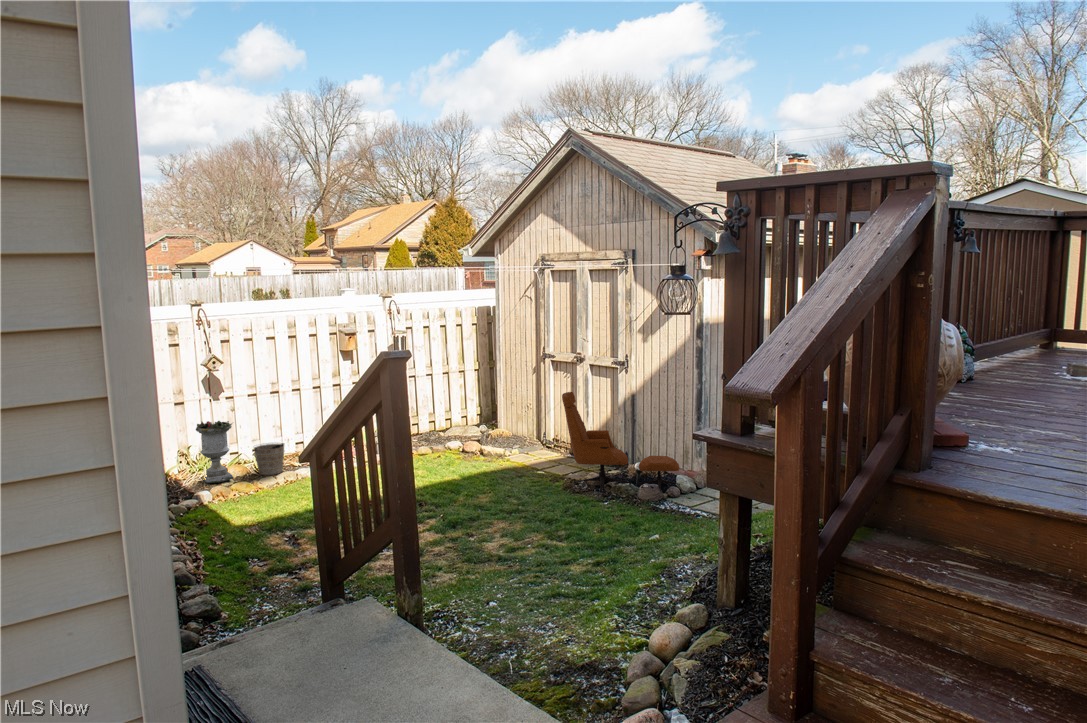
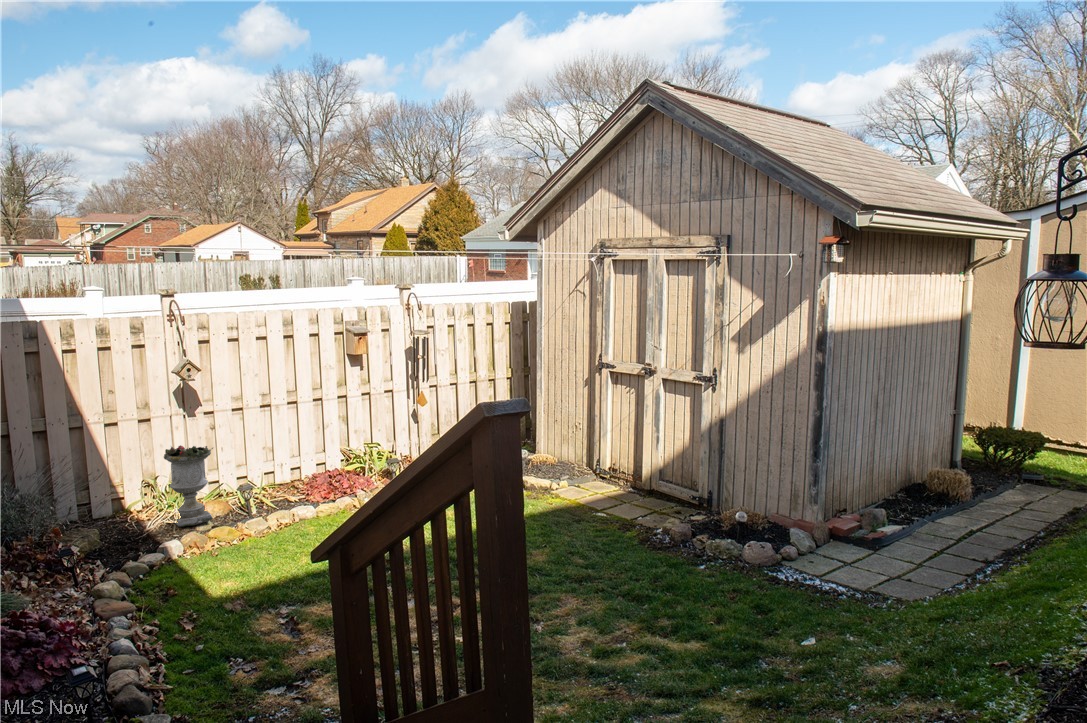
lounge chair: present [562,392,680,492] -> none [642,416,792,550]
bucket: present [254,443,284,475] -> none [239,470,279,513]

